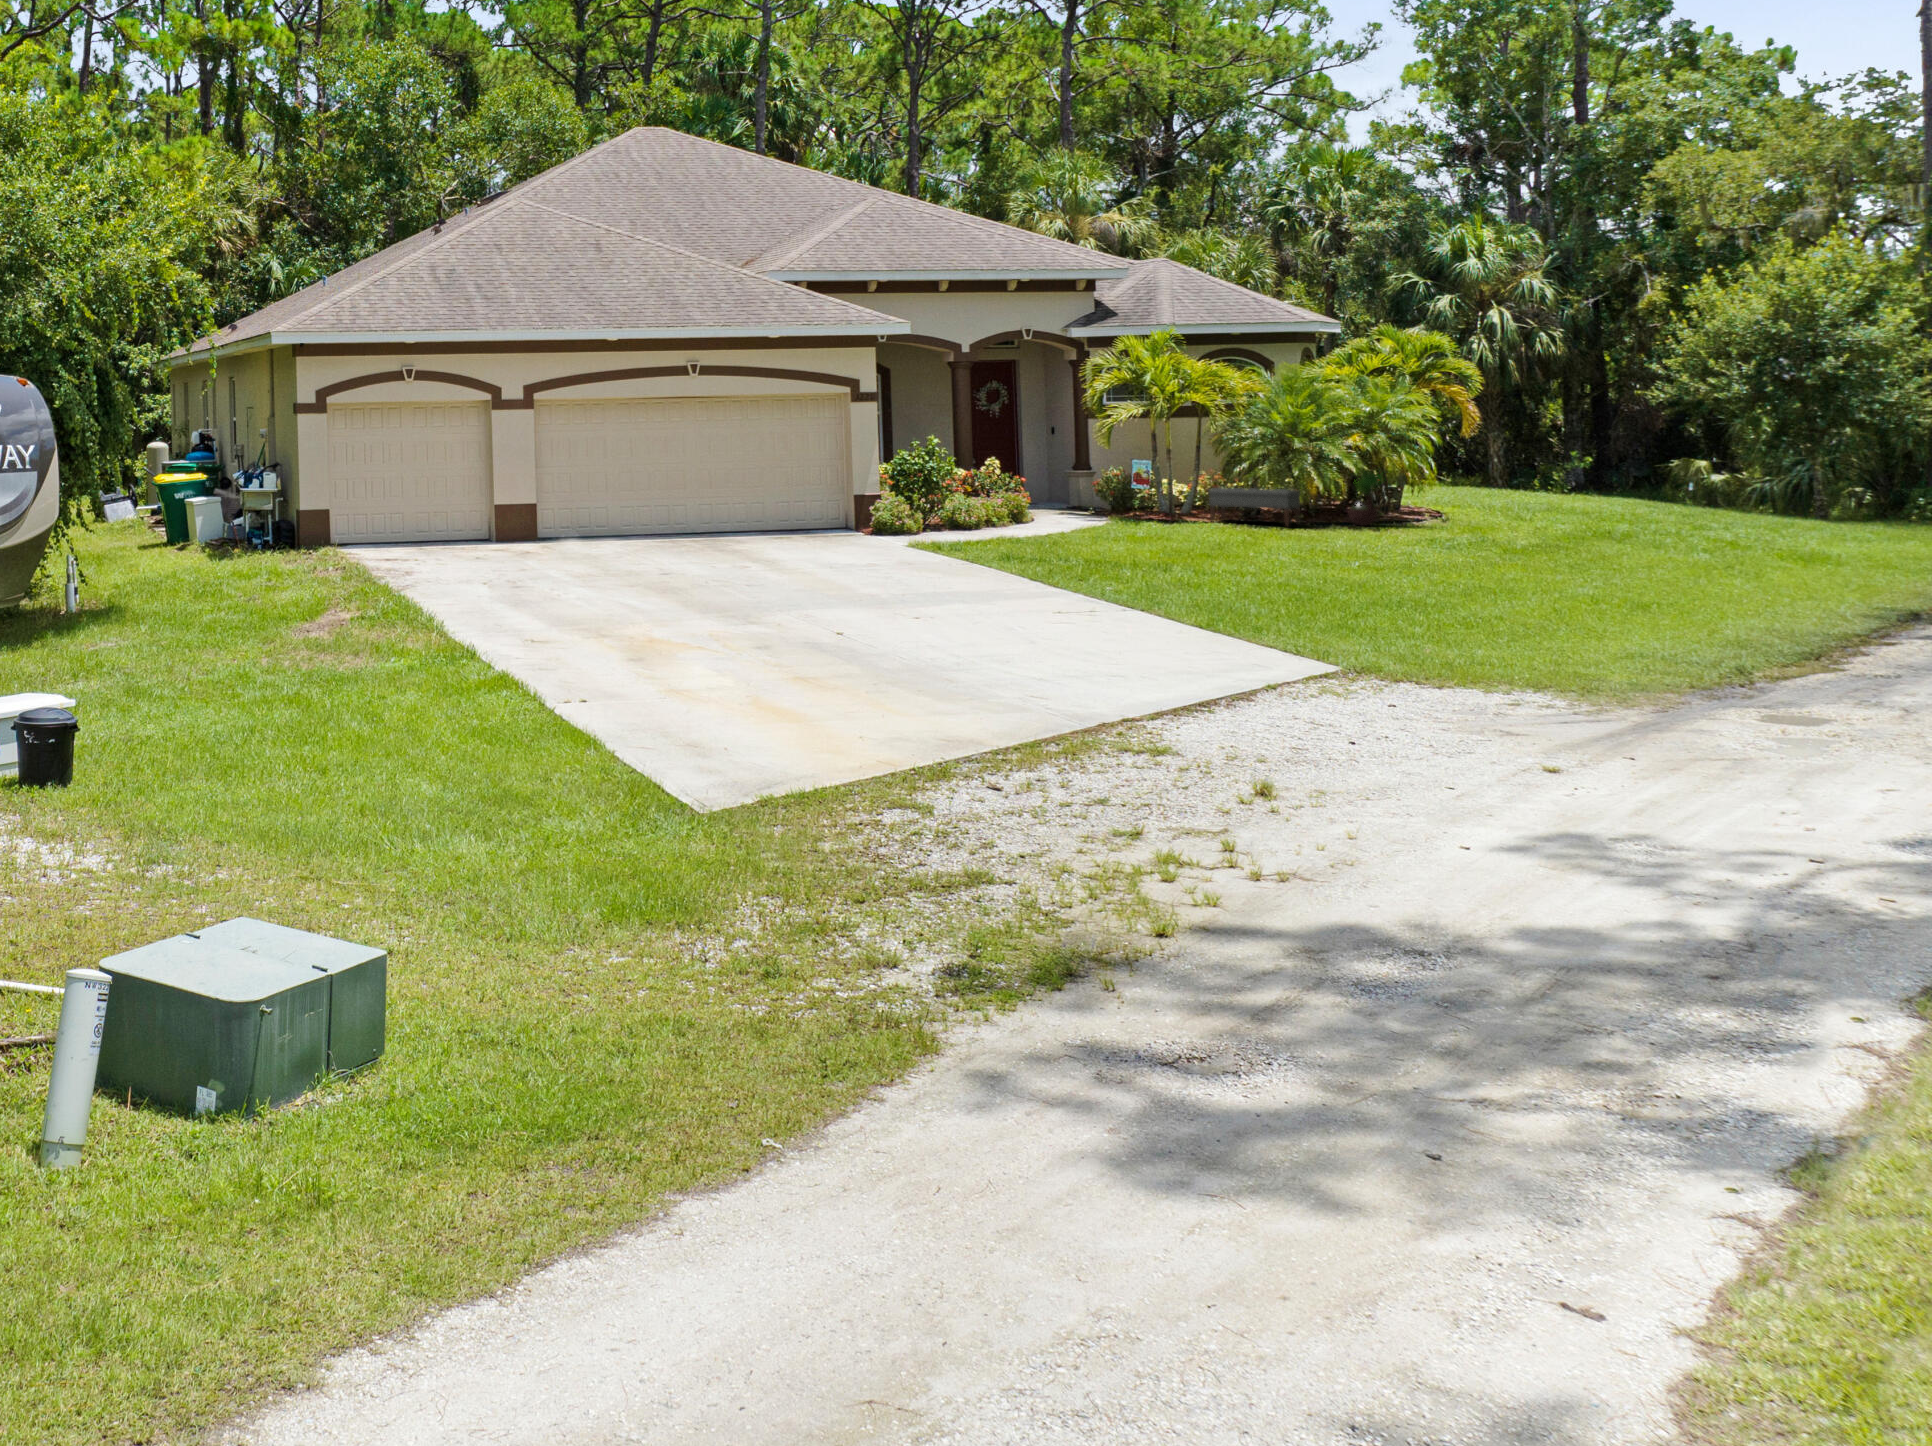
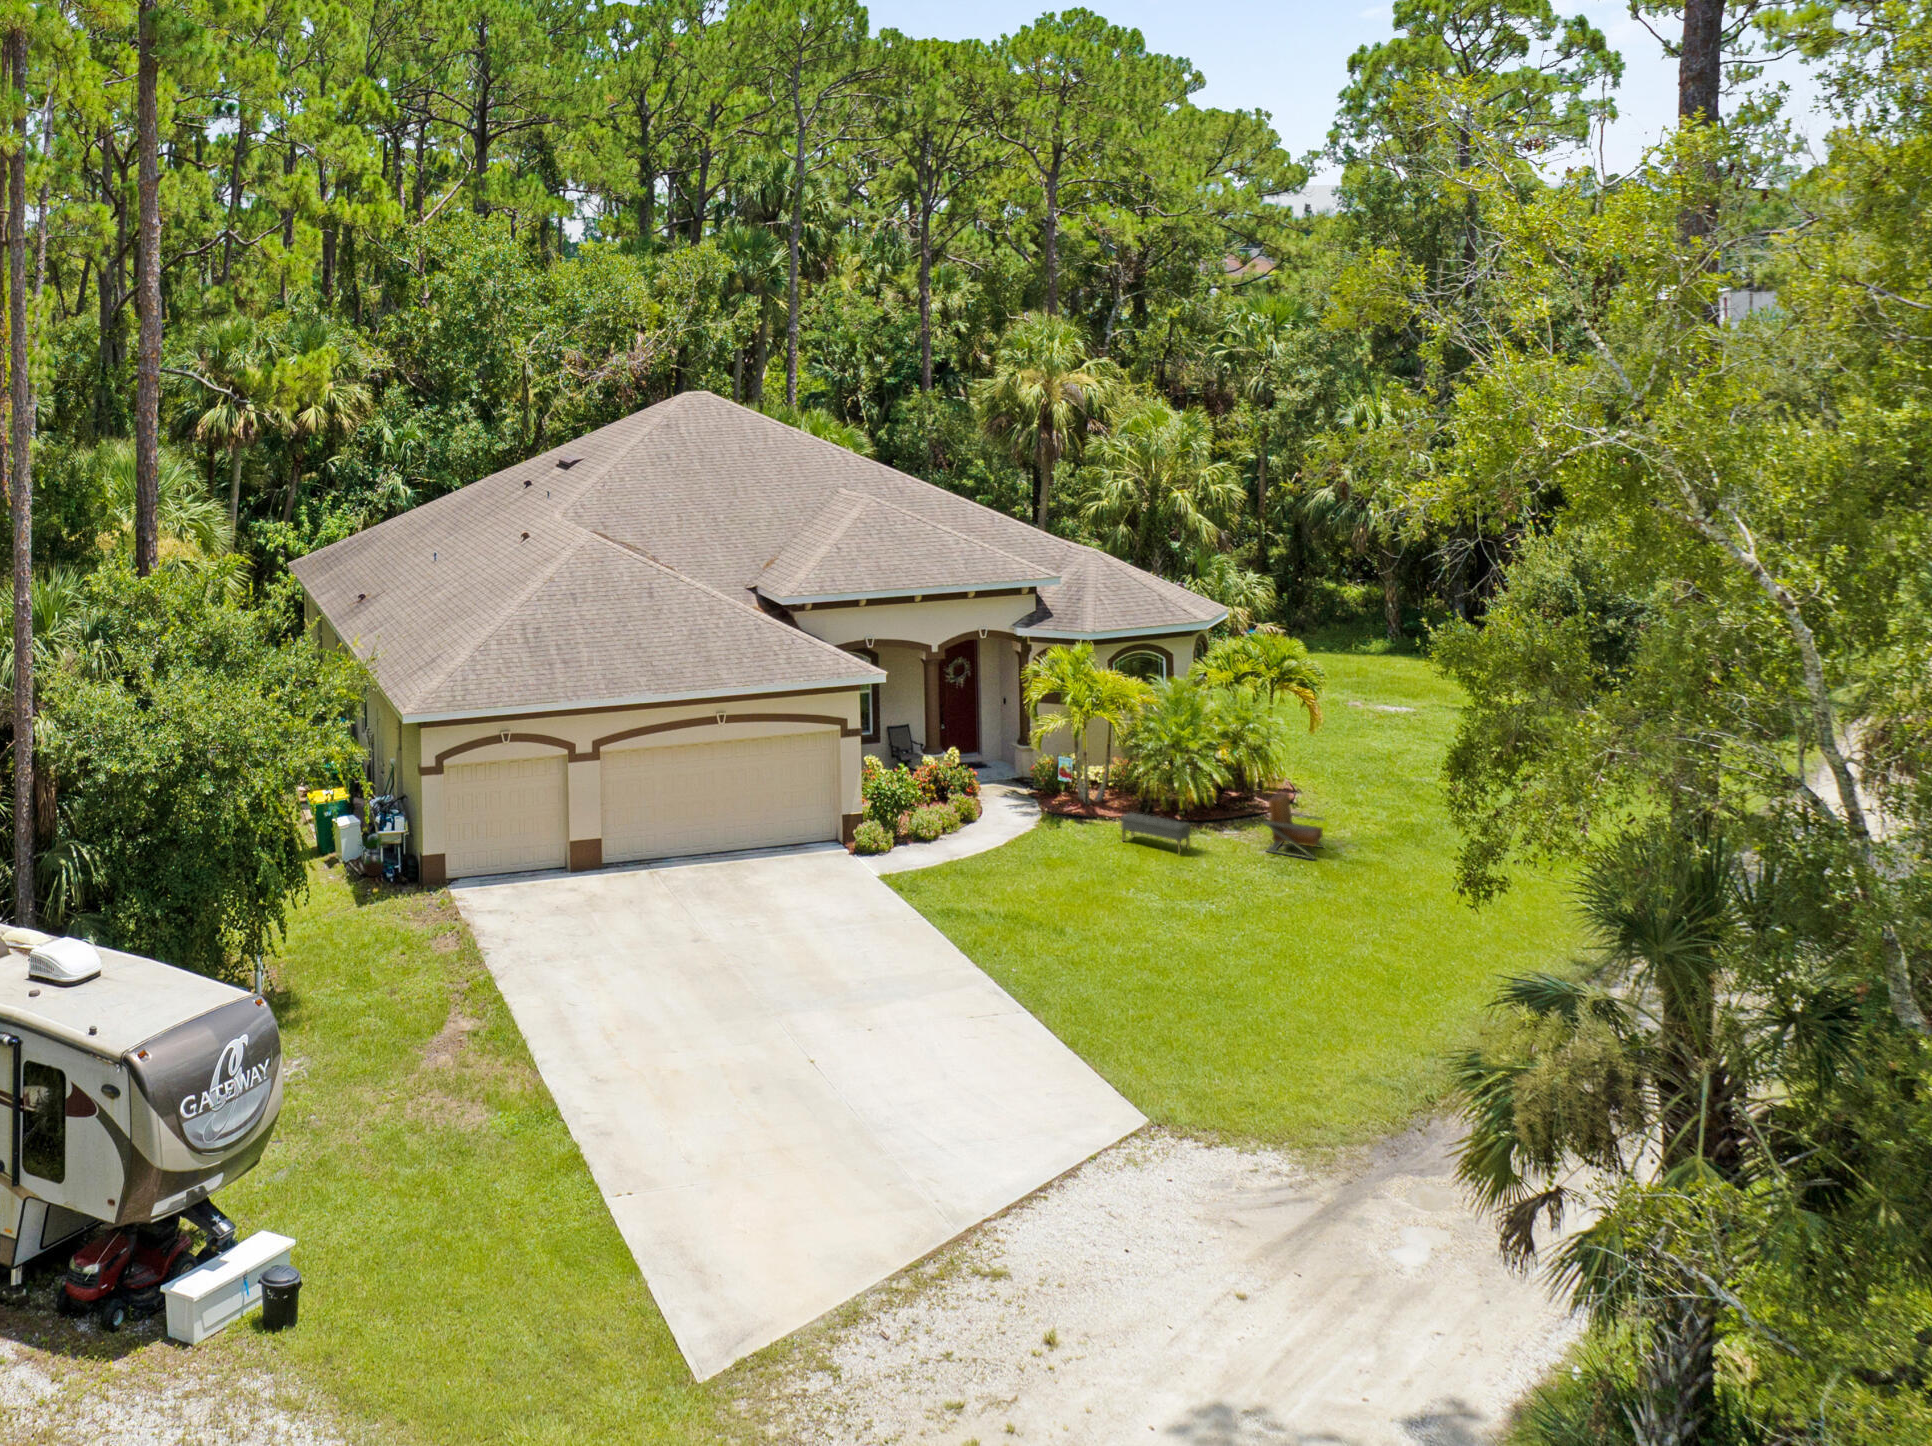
lounge chair: none [1395,459,1475,528] -> present [1264,792,1325,859]
potted tree: present [1348,470,1382,526] -> present [360,833,383,876]

